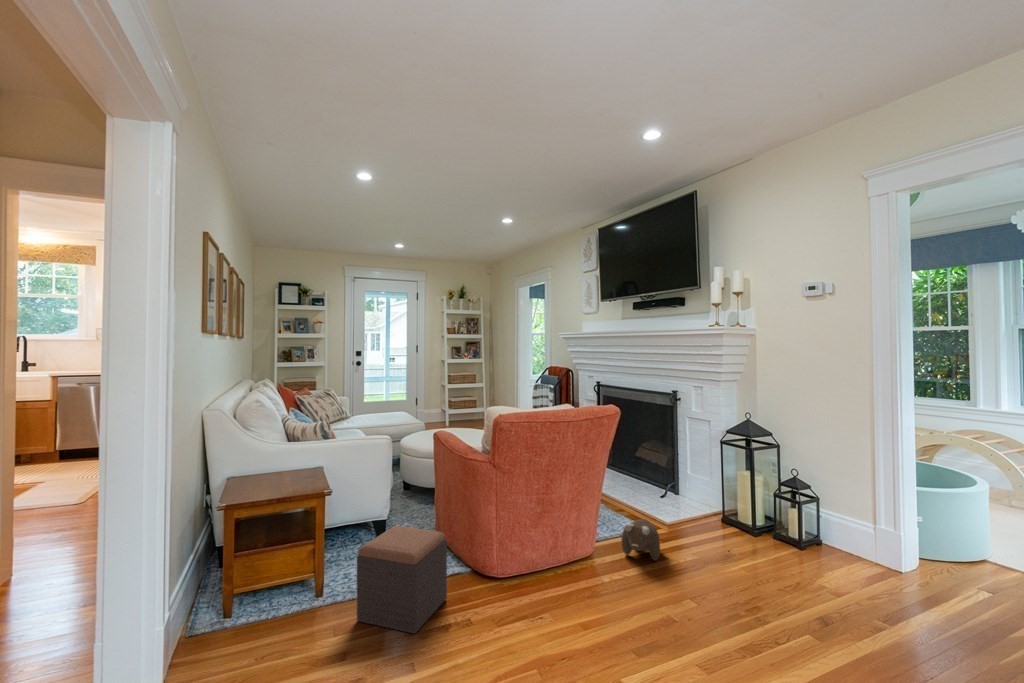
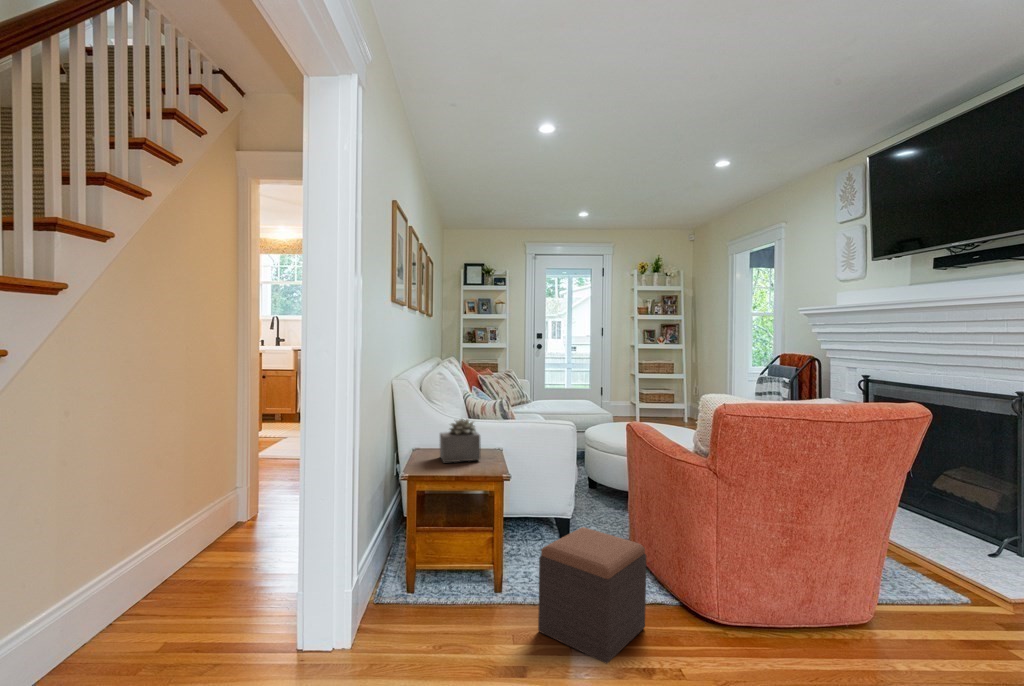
succulent plant: none [258,441,301,485] -> present [440,419,481,462]
plush toy: present [621,519,660,561] -> none [899,570,970,636]

